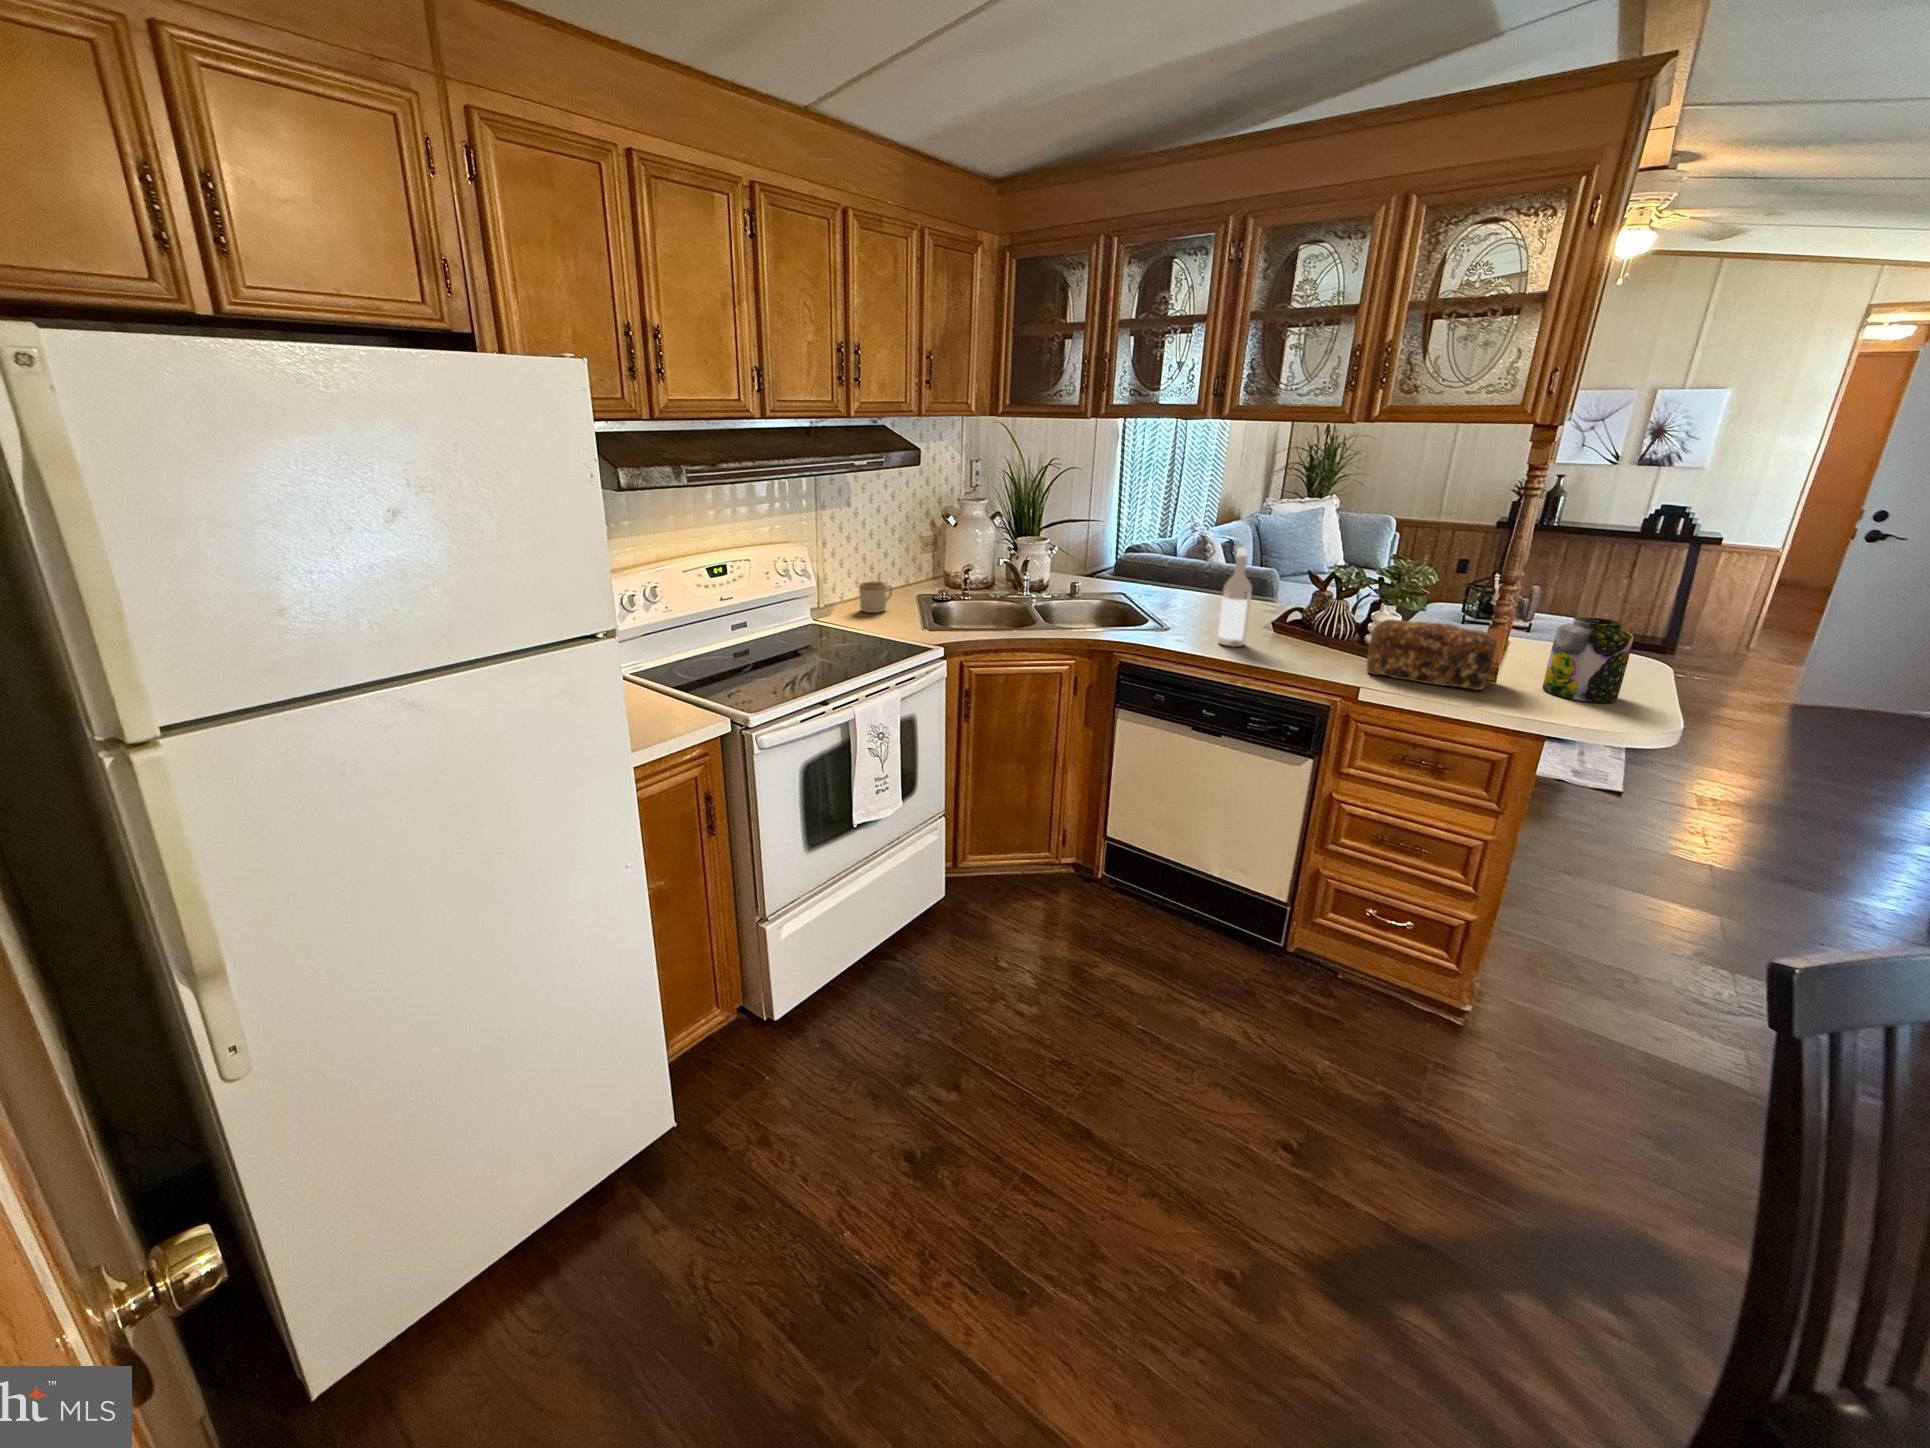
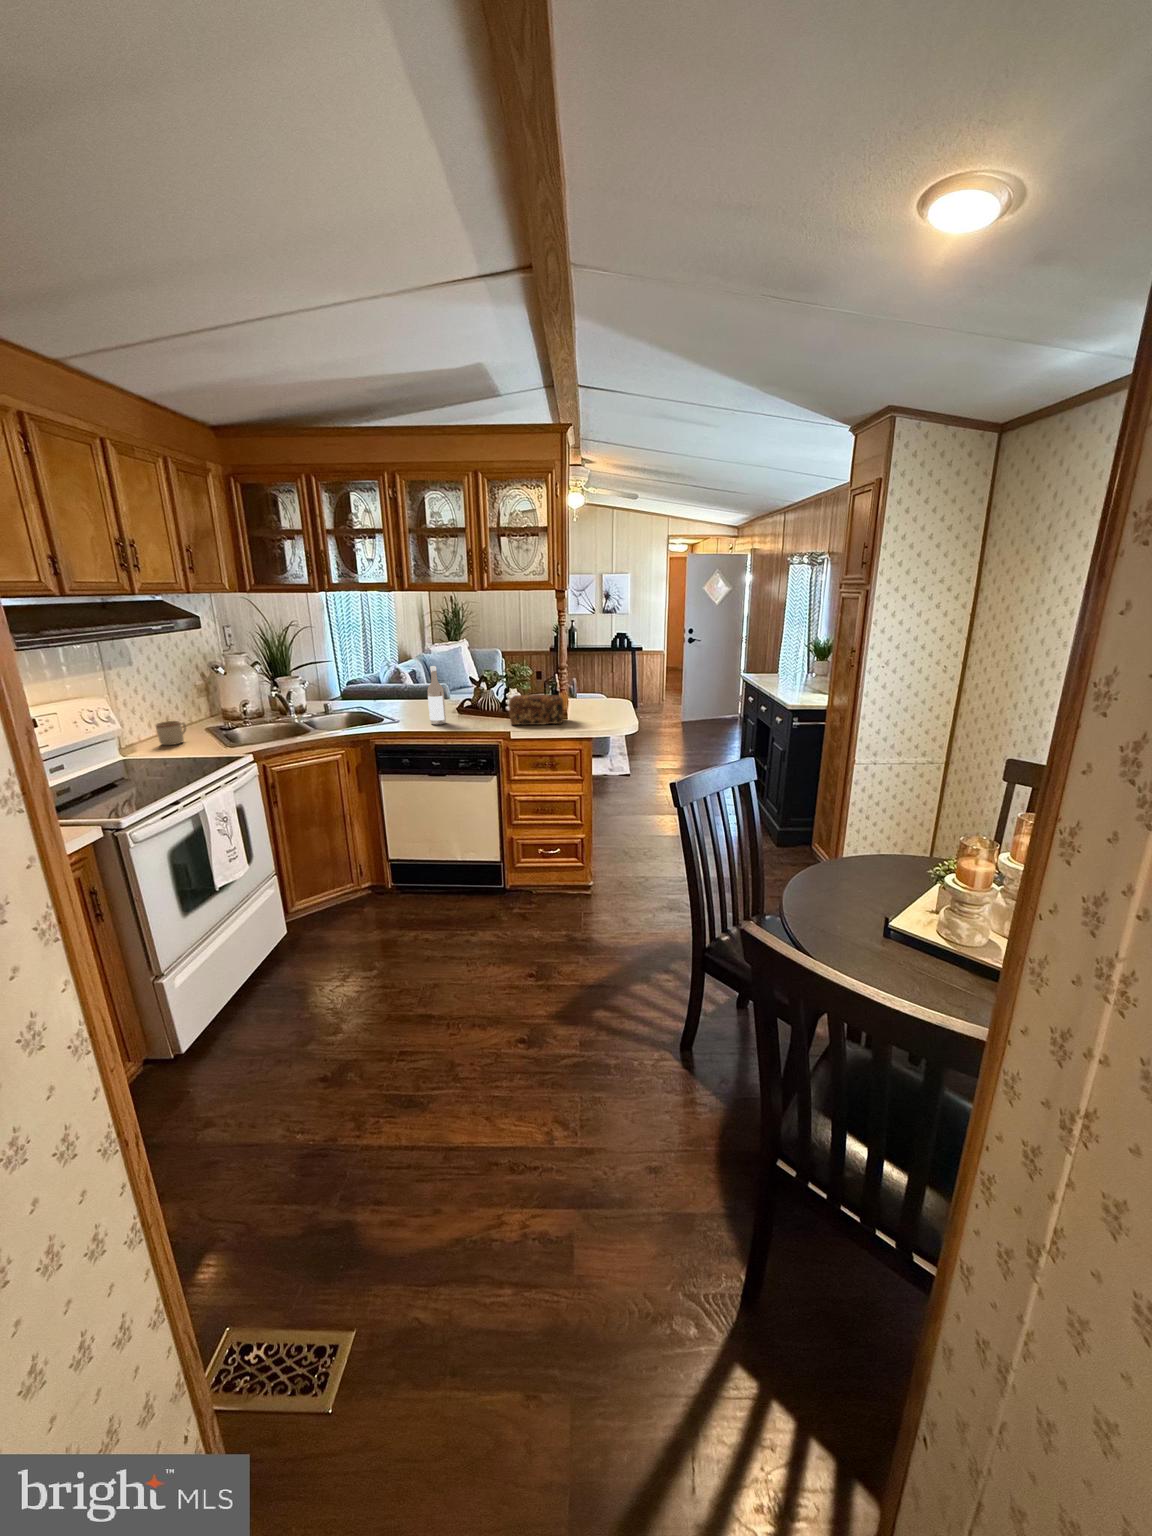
jar: present [1543,617,1633,702] -> none [585,681,613,721]

